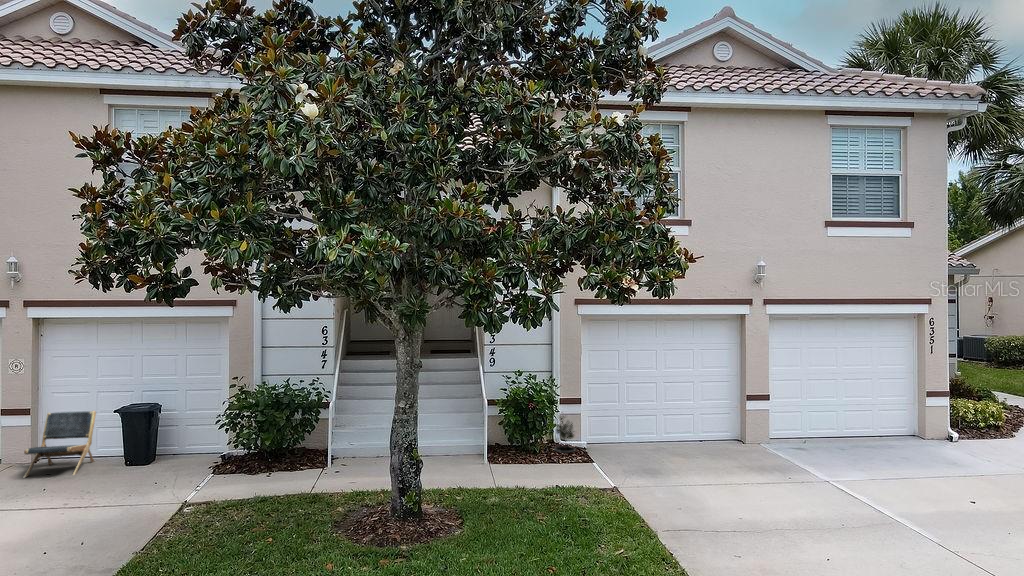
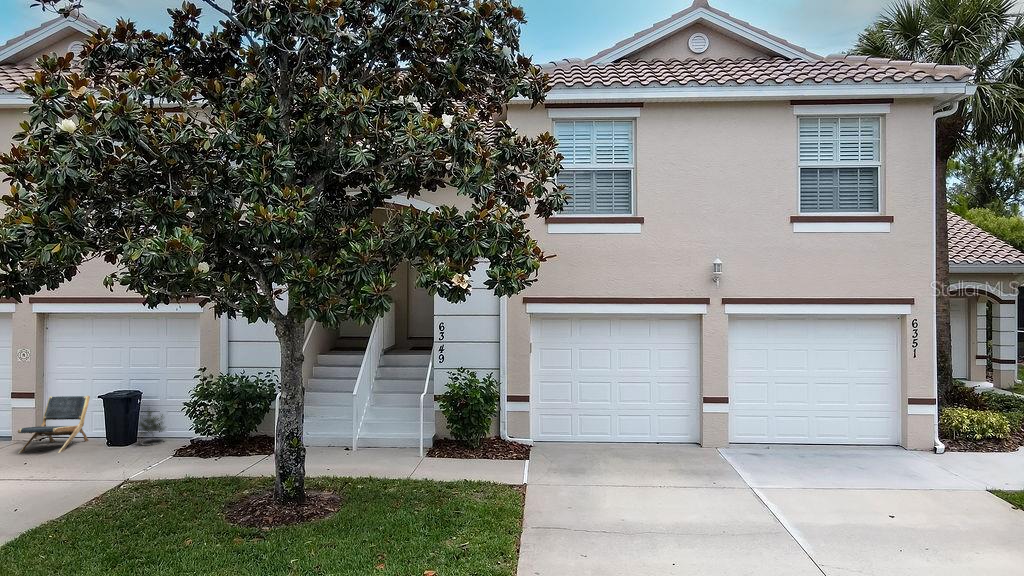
potted tree: present [554,416,576,453] -> present [139,409,164,446]

